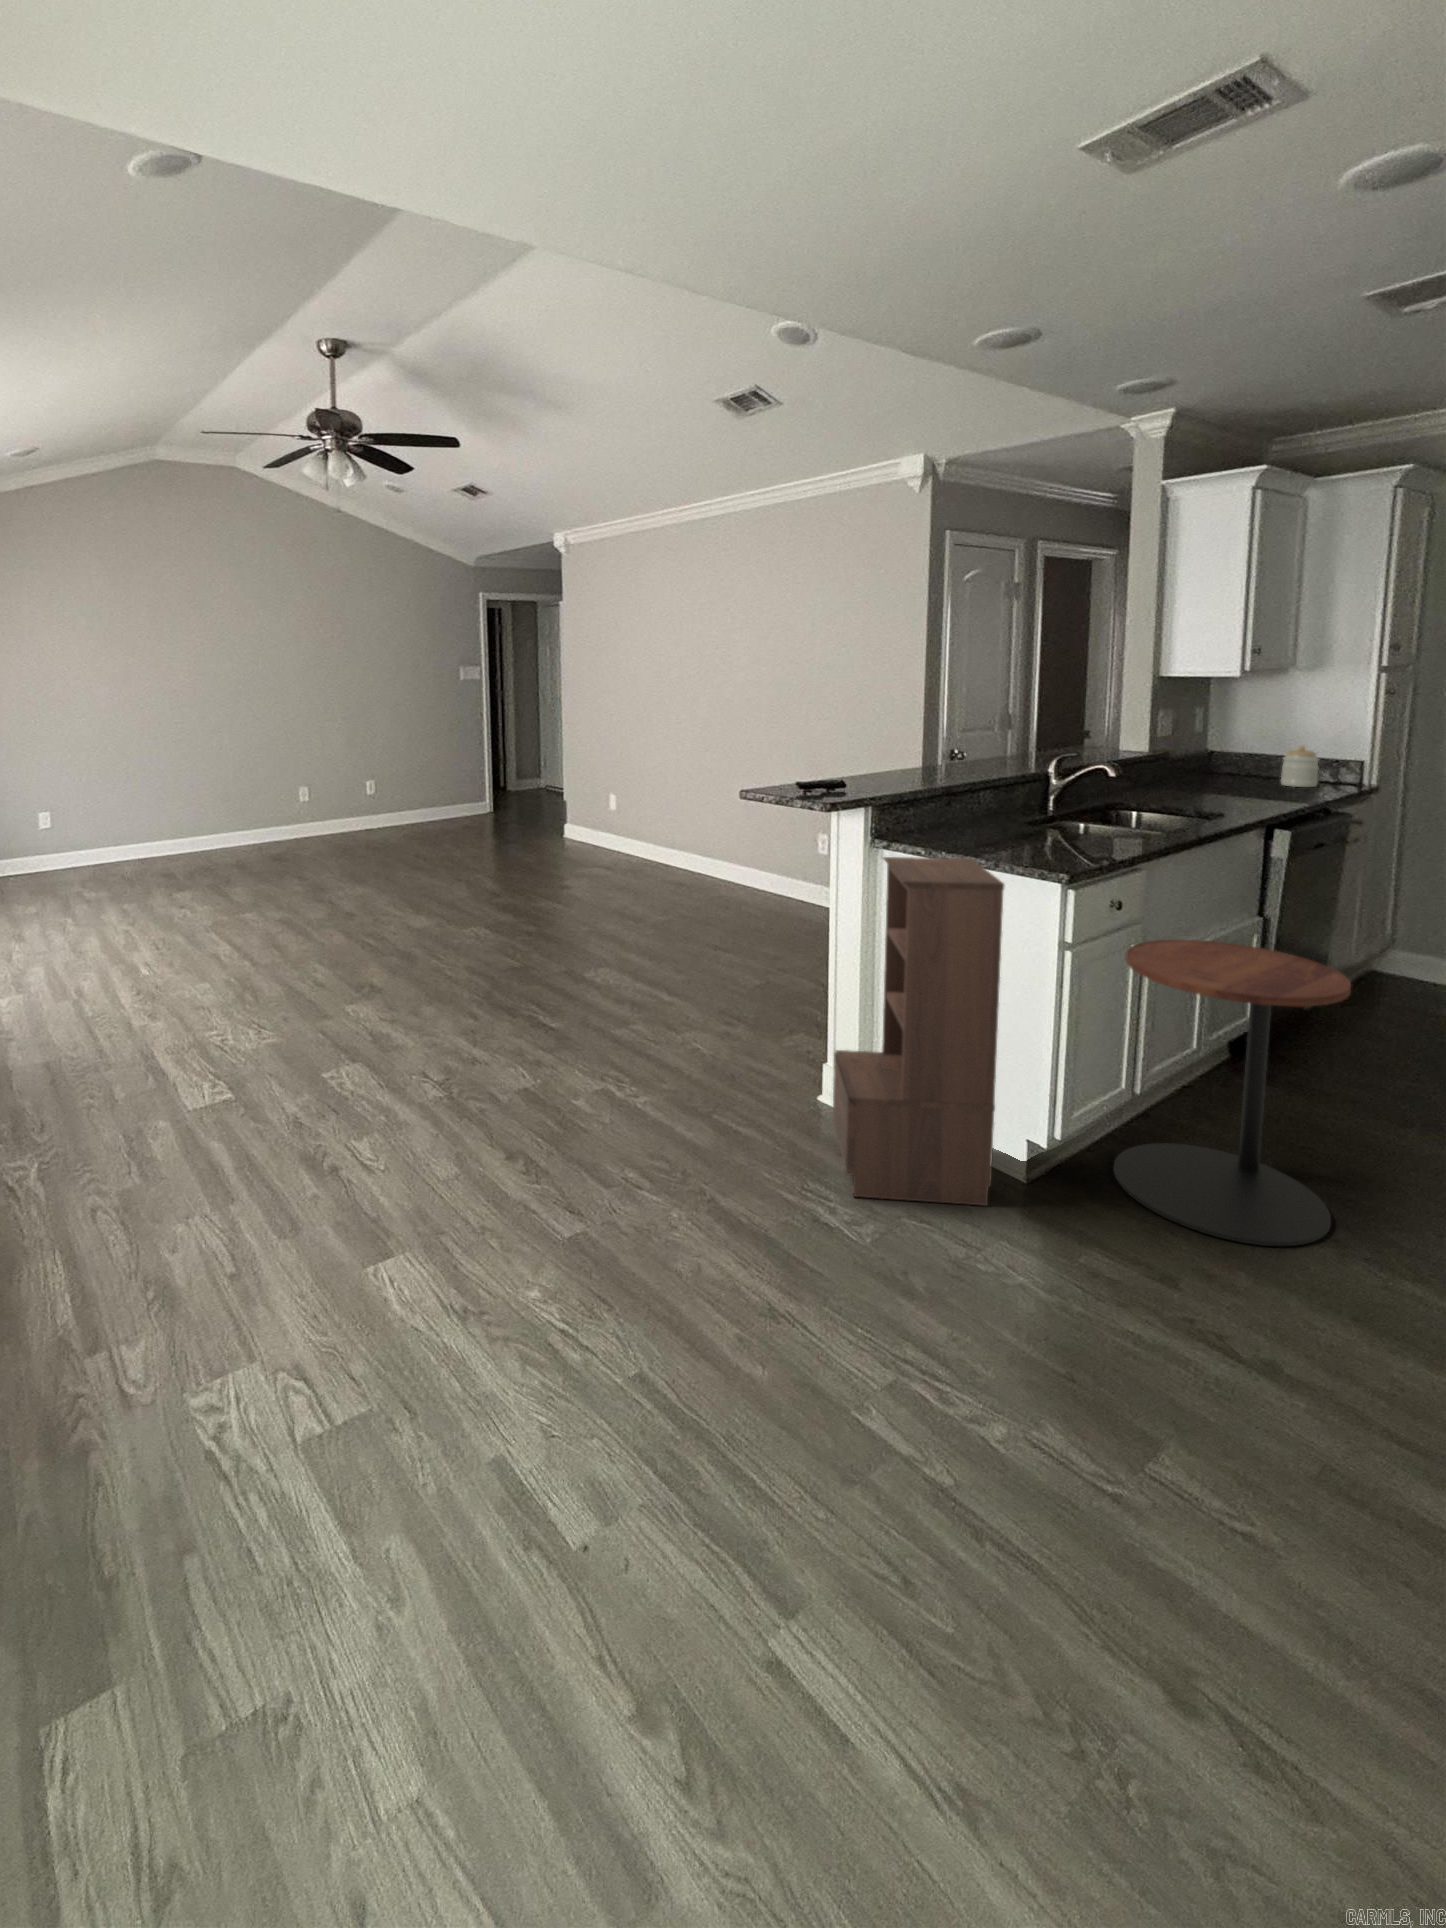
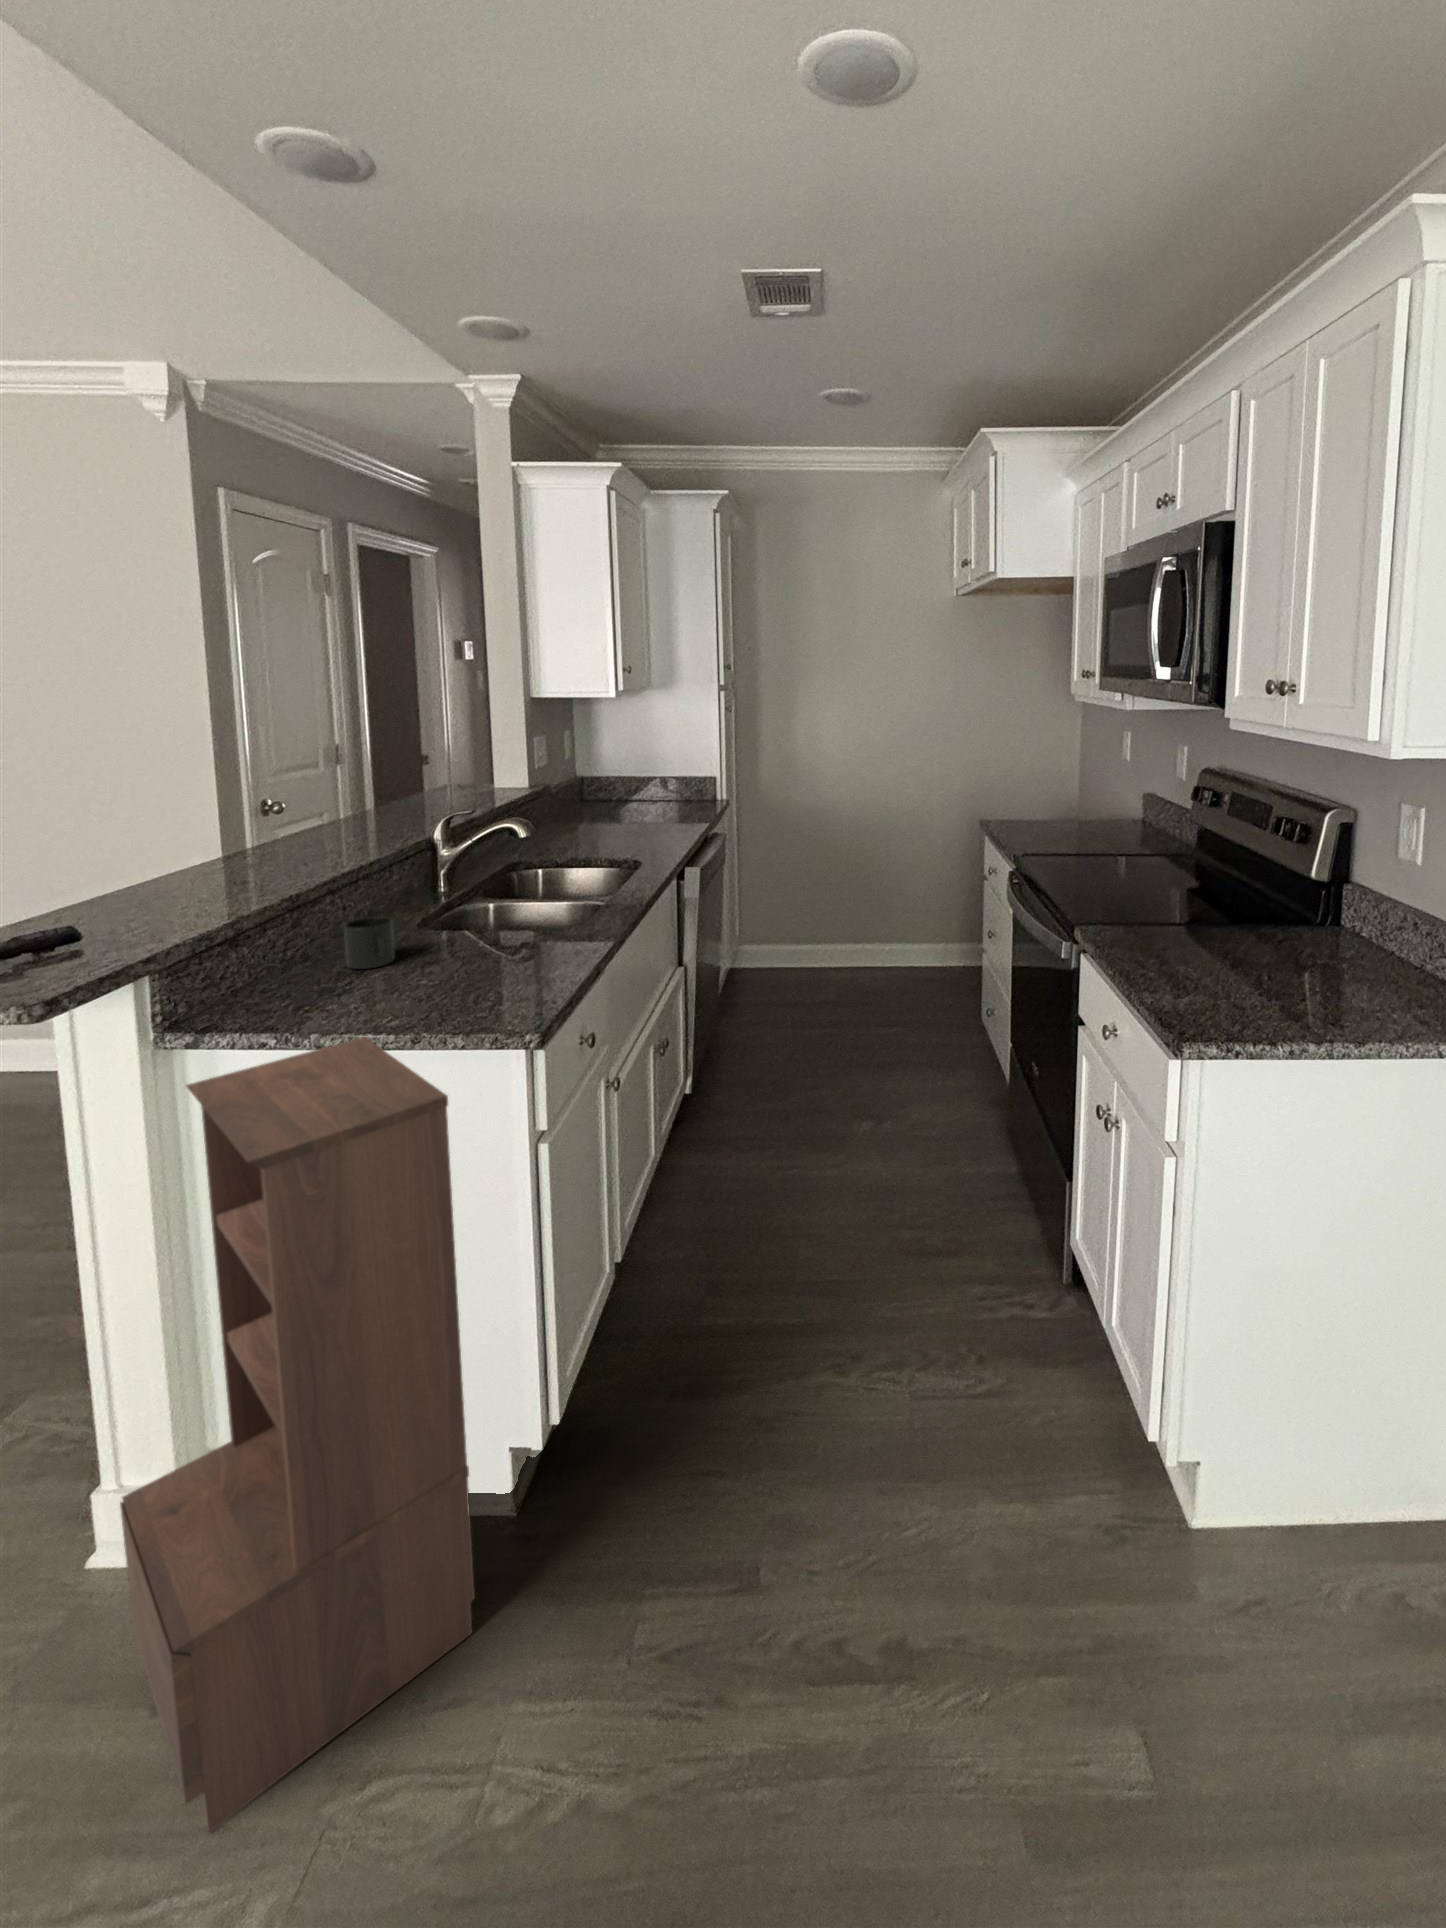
jar: present [1281,745,1318,787] -> none [650,767,682,810]
mug: none [975,807,1006,838] -> present [344,917,395,969]
side table: present [1114,940,1351,1246] -> none [602,1039,845,1462]

